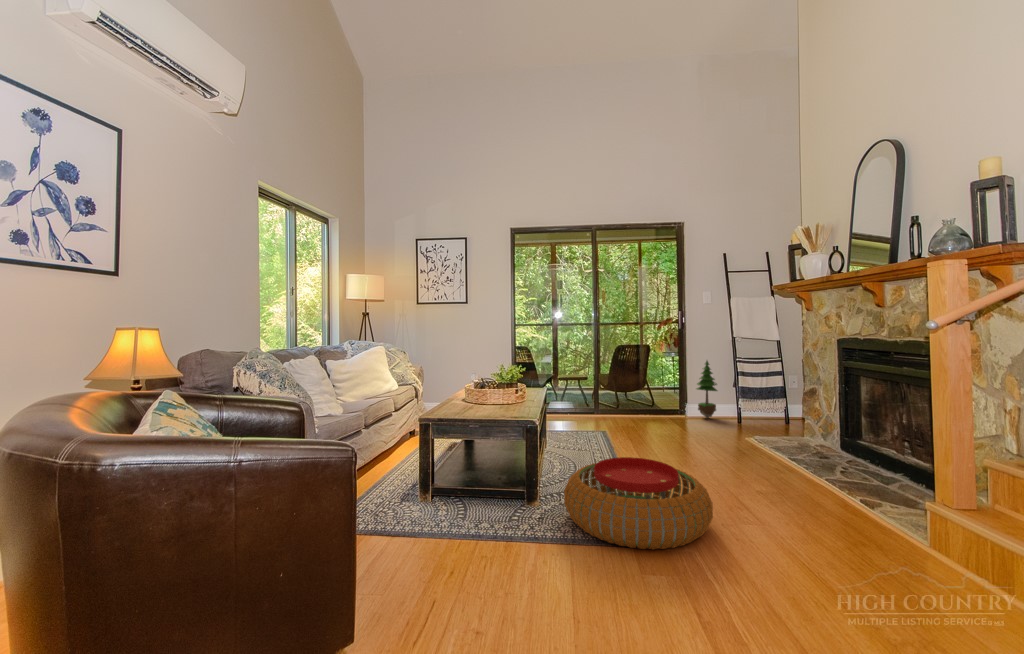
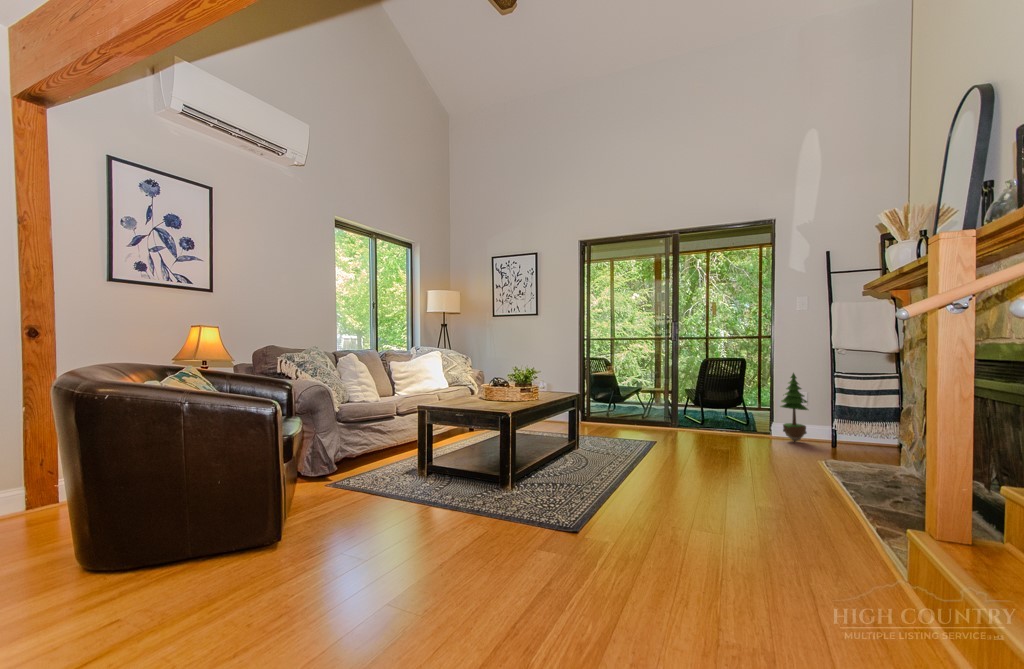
pouf: present [564,457,713,550] -> none [504,464,660,562]

